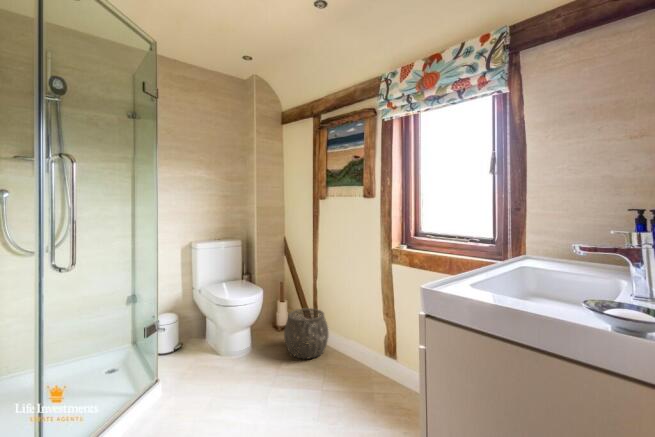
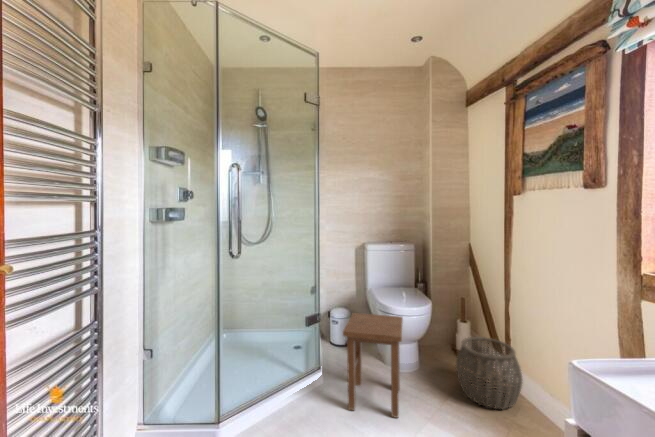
stool: none [194,305,251,402] -> present [343,313,403,418]

